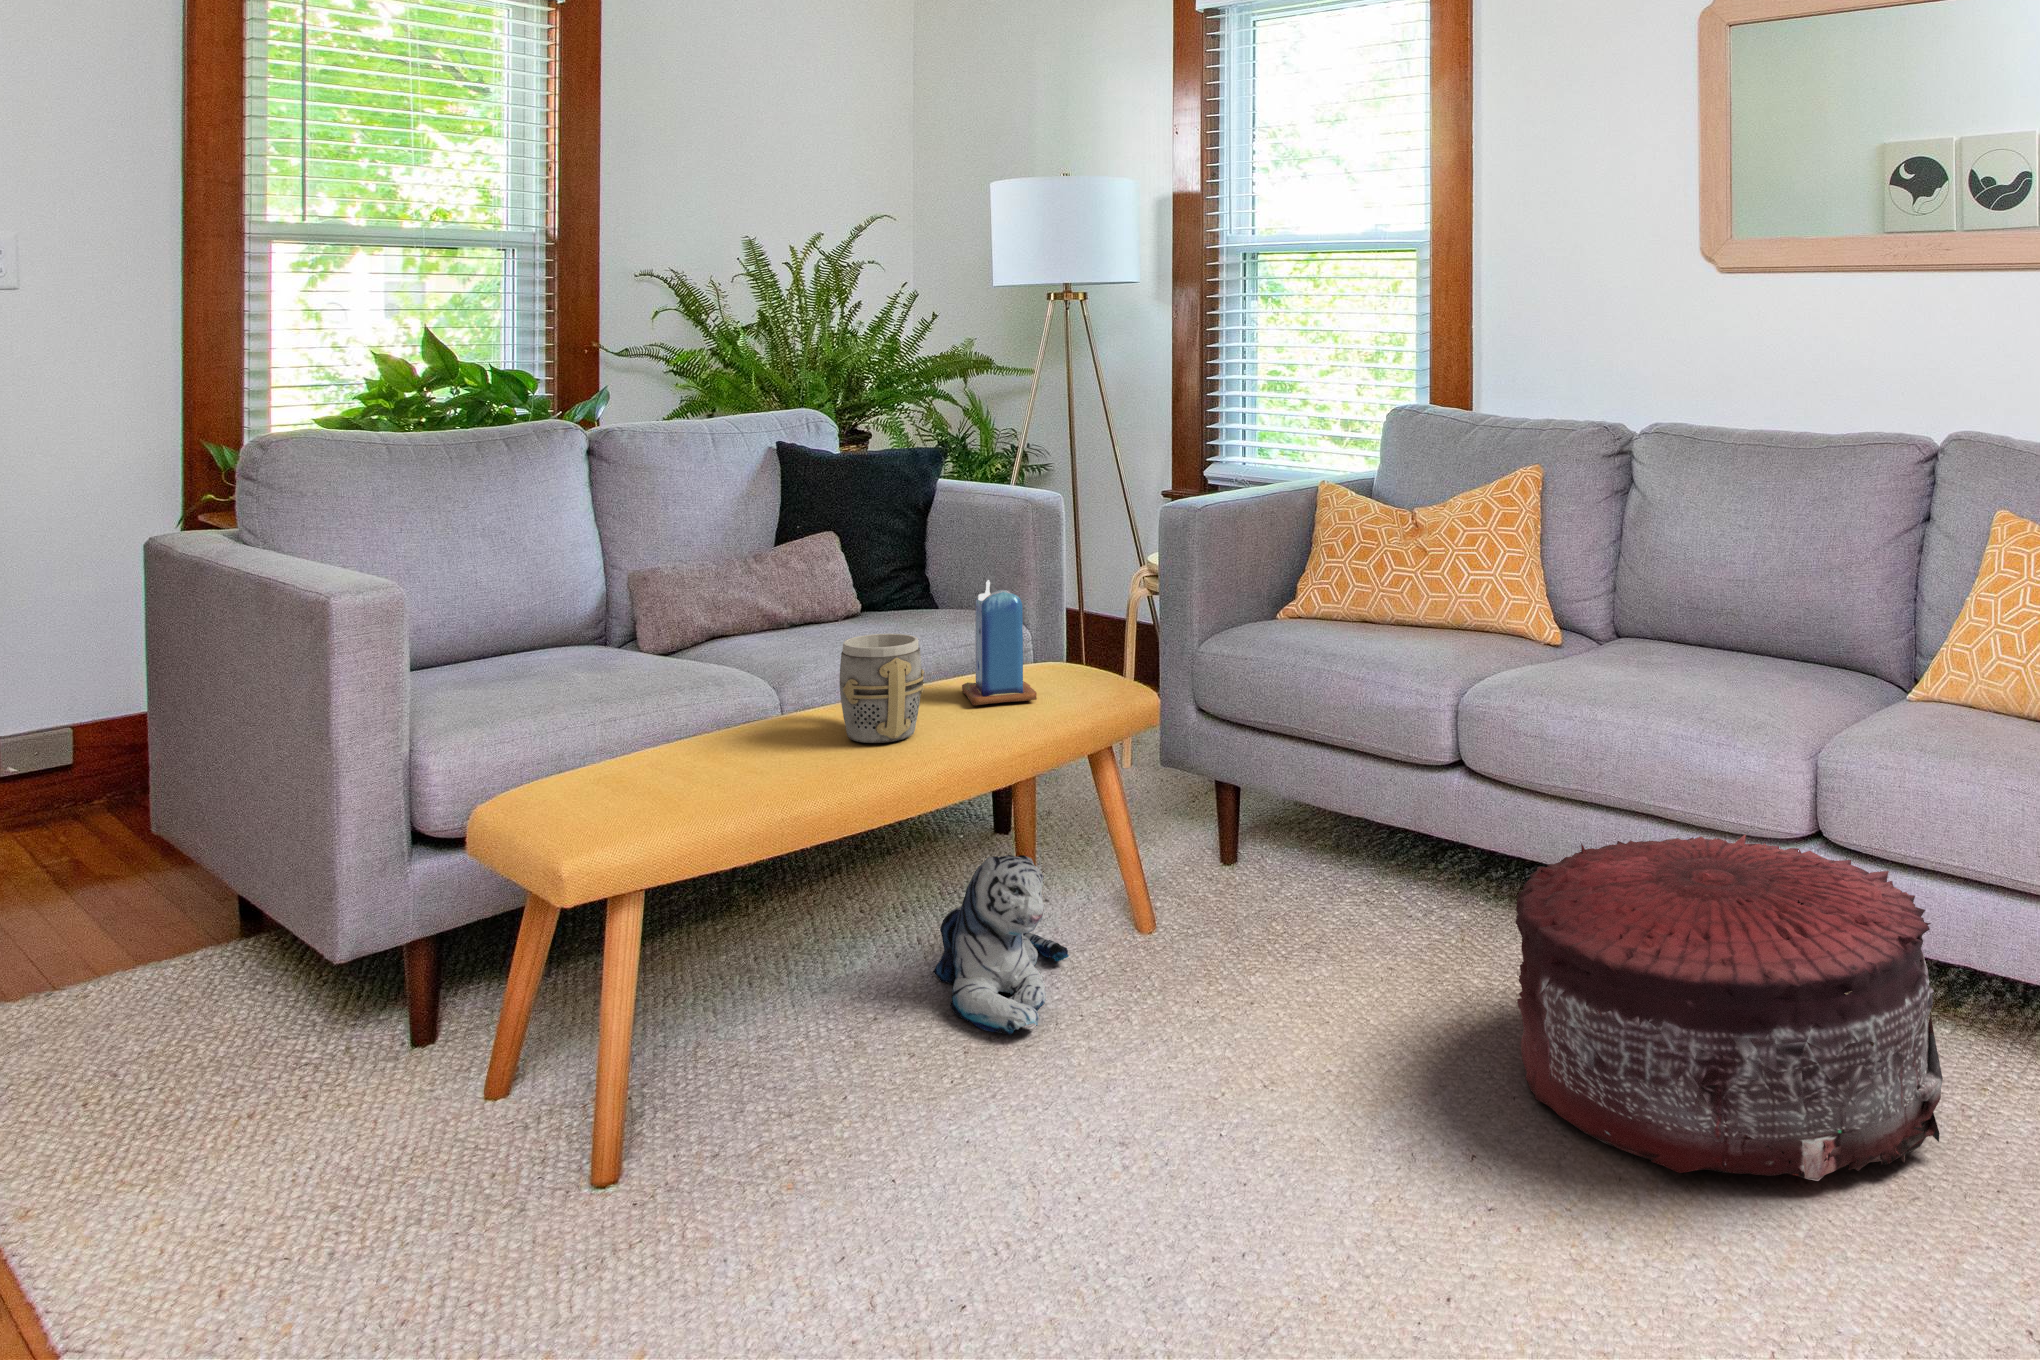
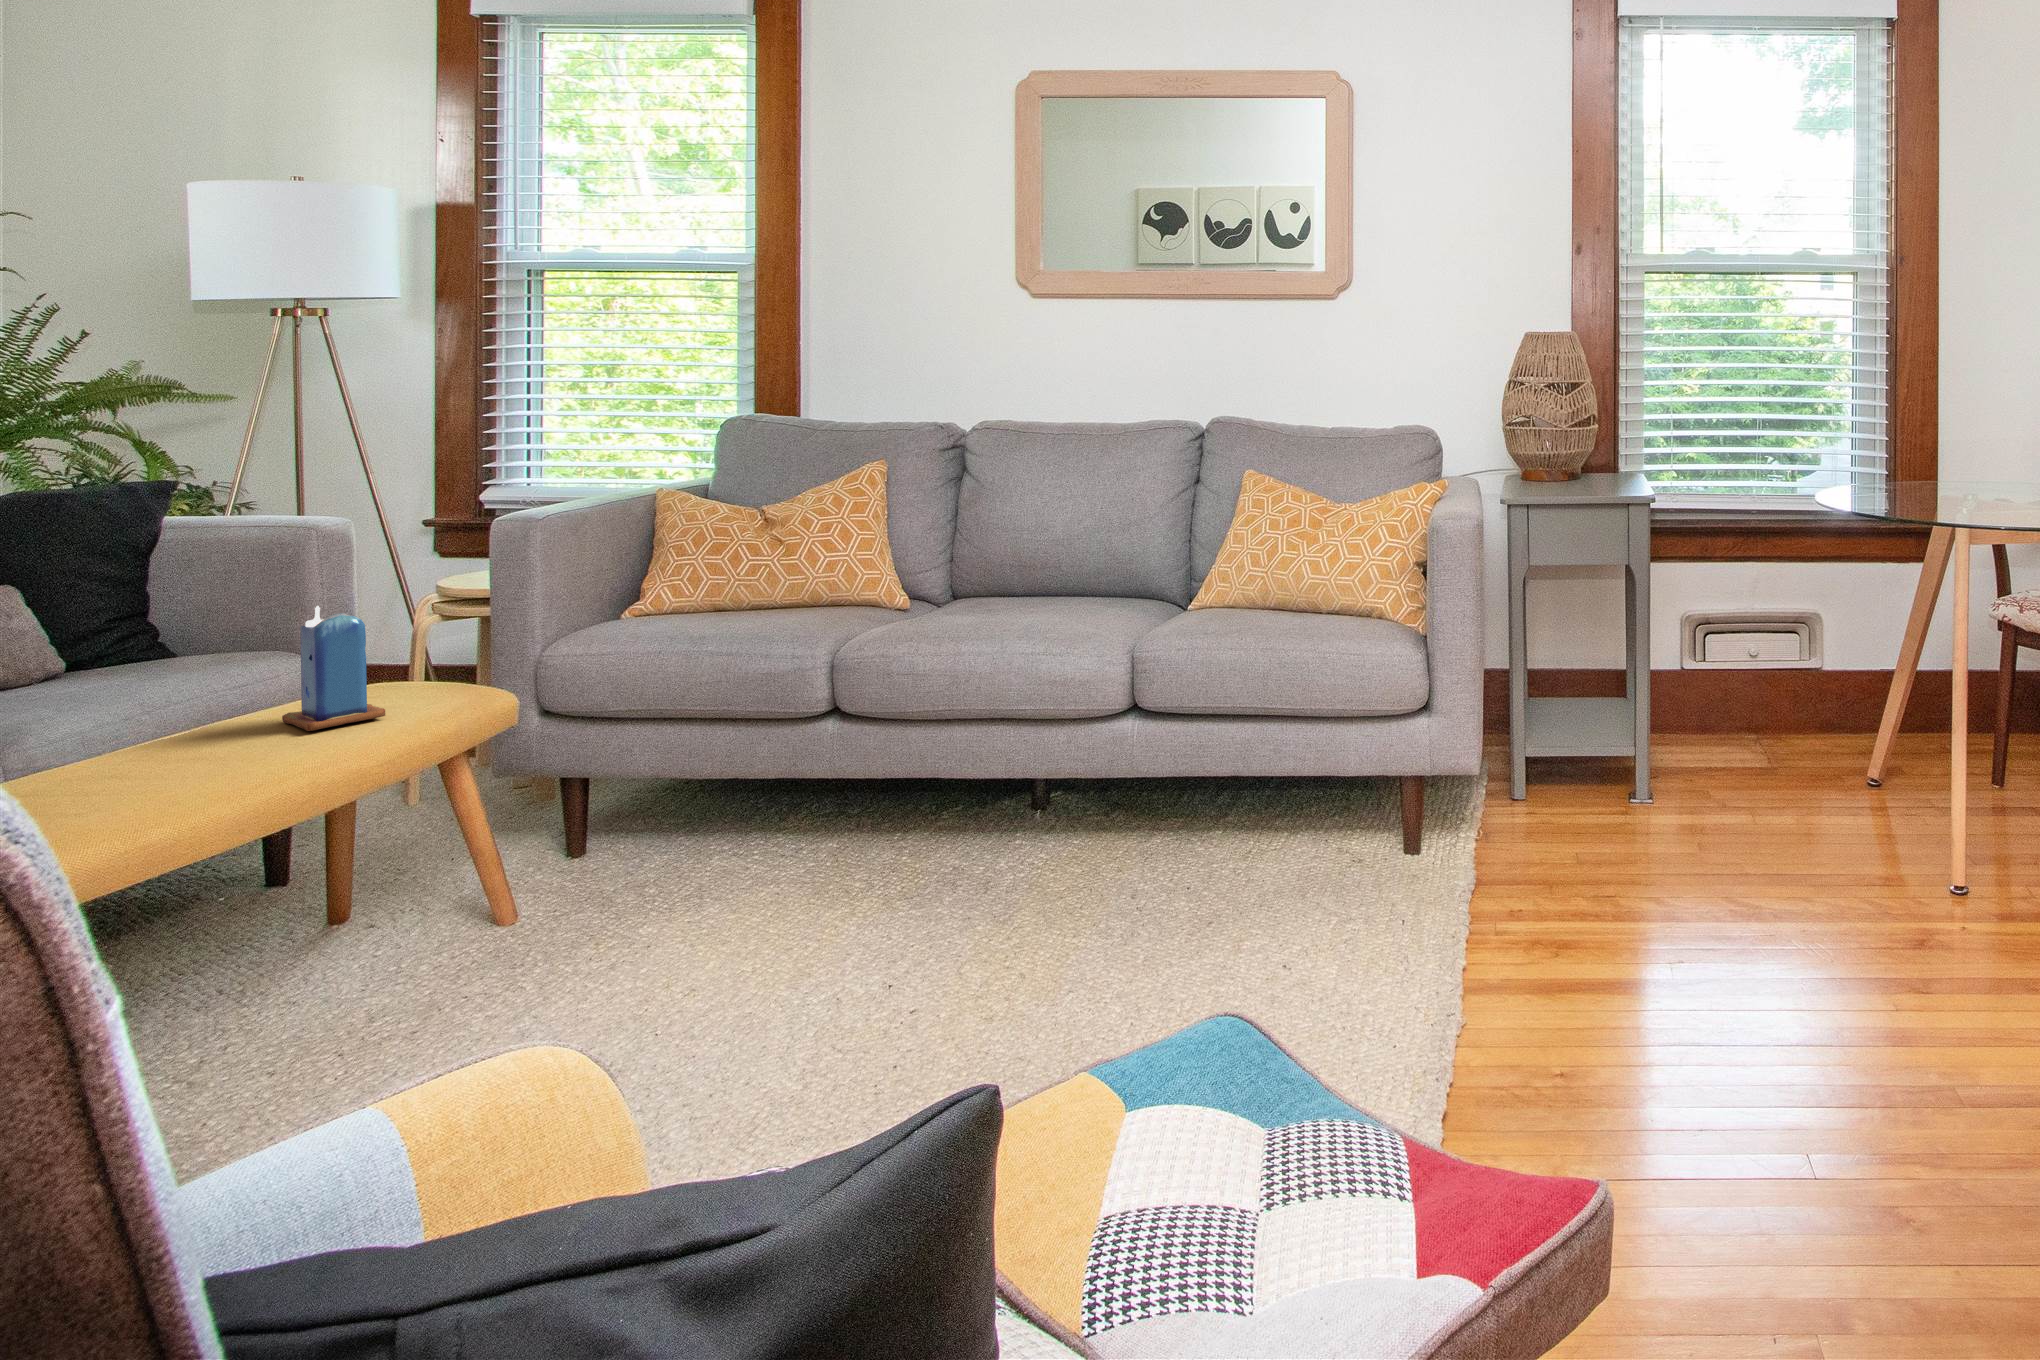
mug: present [840,634,924,743] -> none [143,667,262,782]
pouf: present [1515,834,1943,1181] -> none [906,721,1224,958]
plush toy: present [933,855,1069,1035] -> none [265,865,433,1035]

